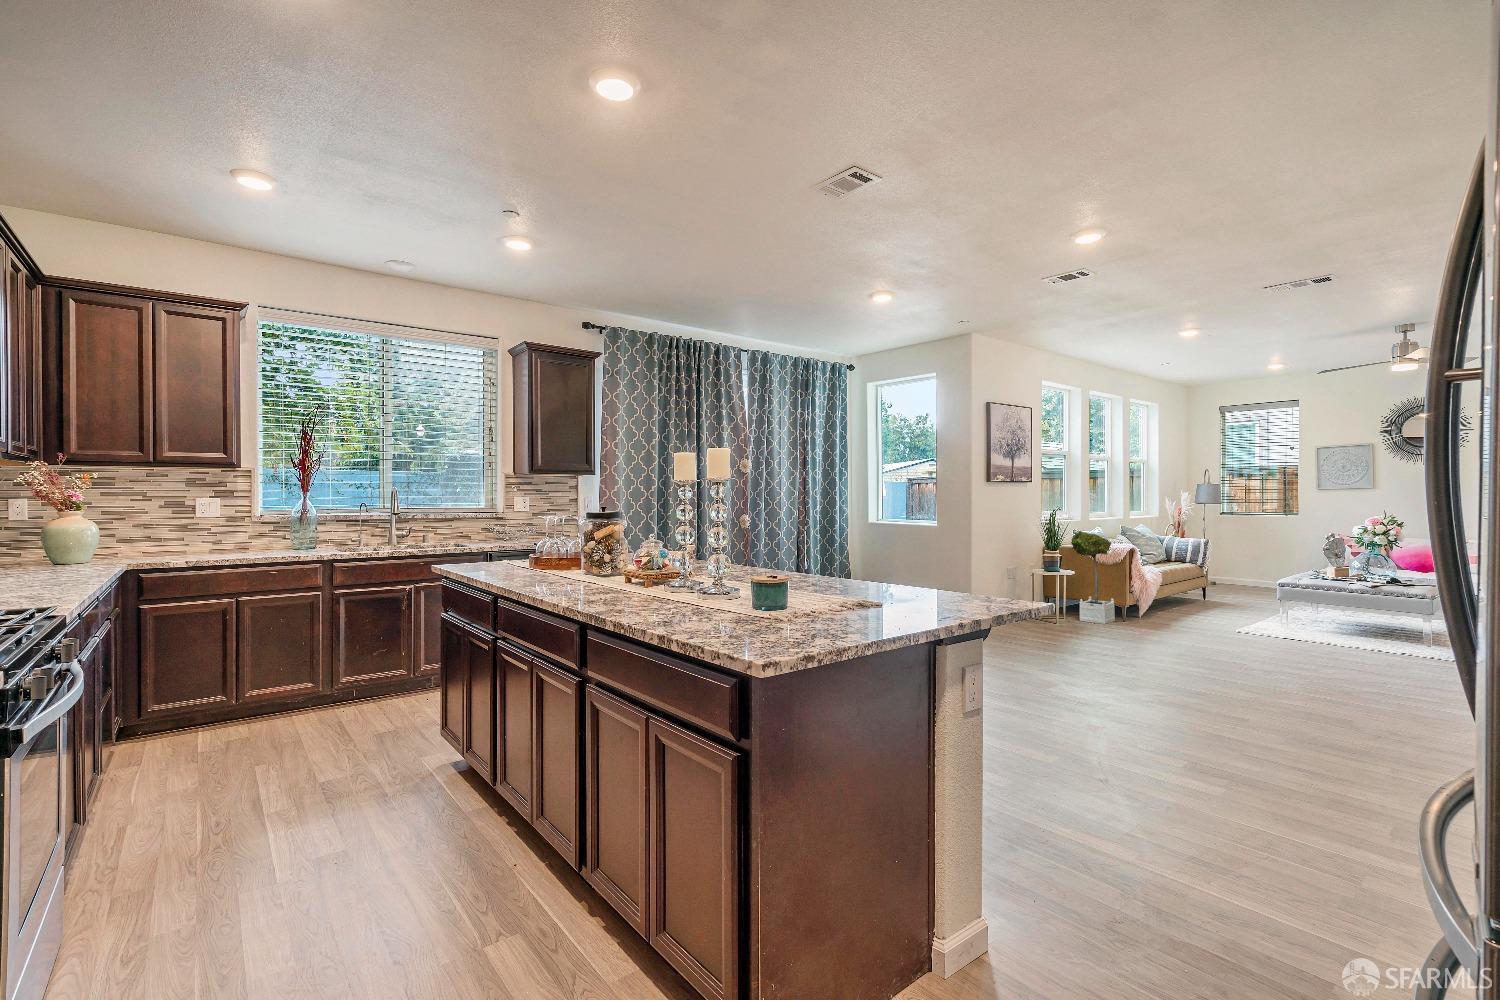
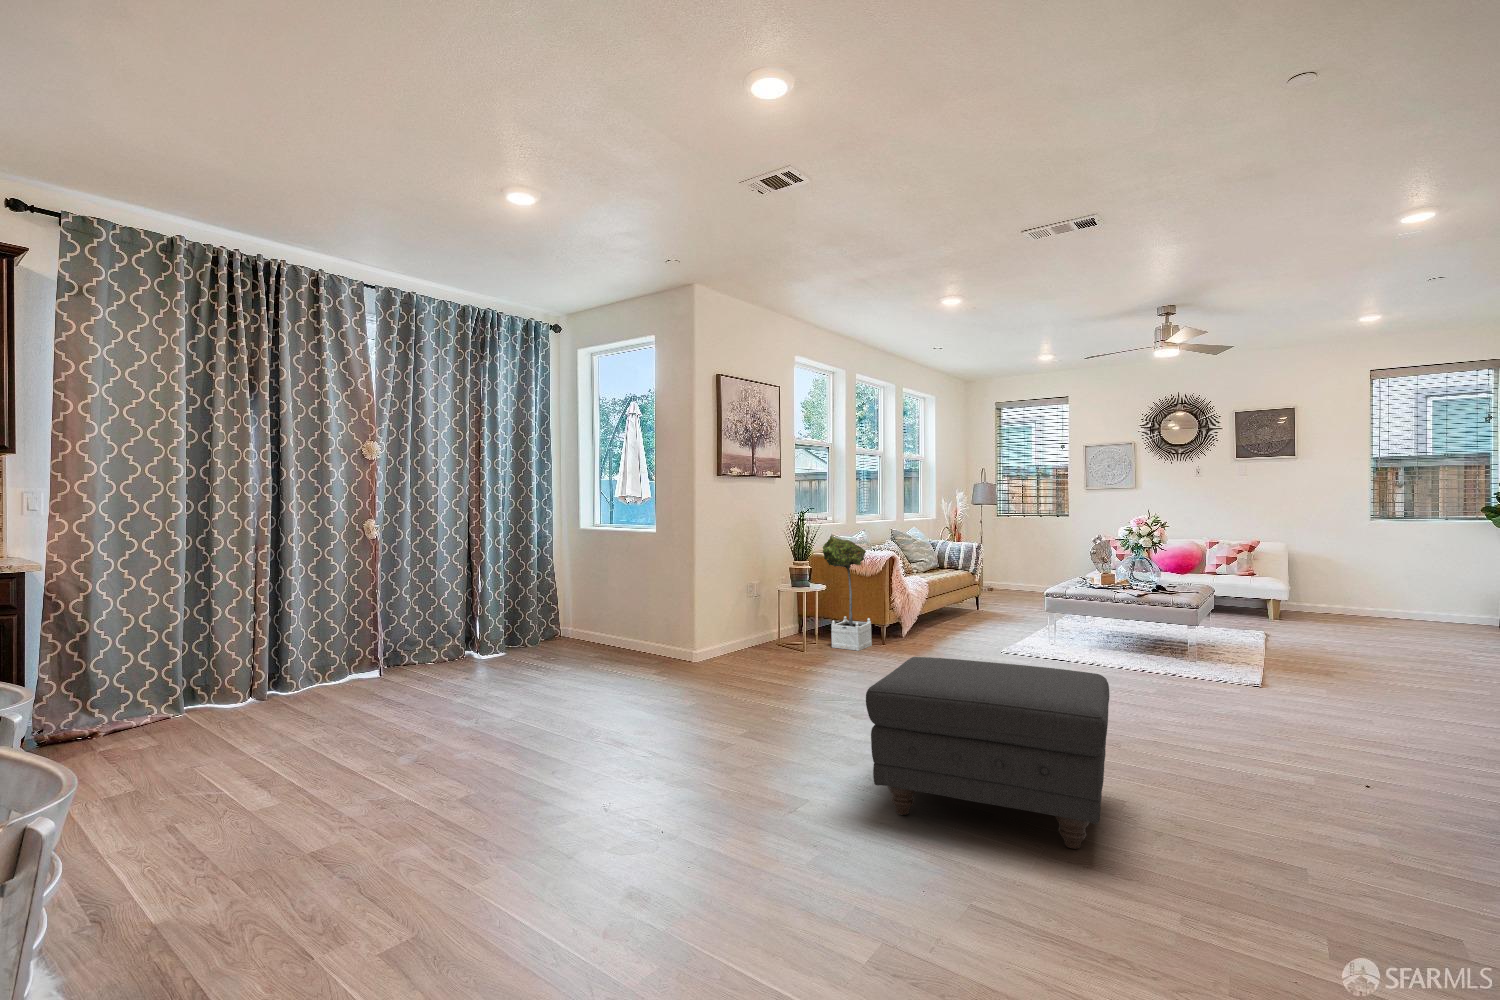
ottoman: none [1159,616,1343,737] -> present [866,657,1109,849]

